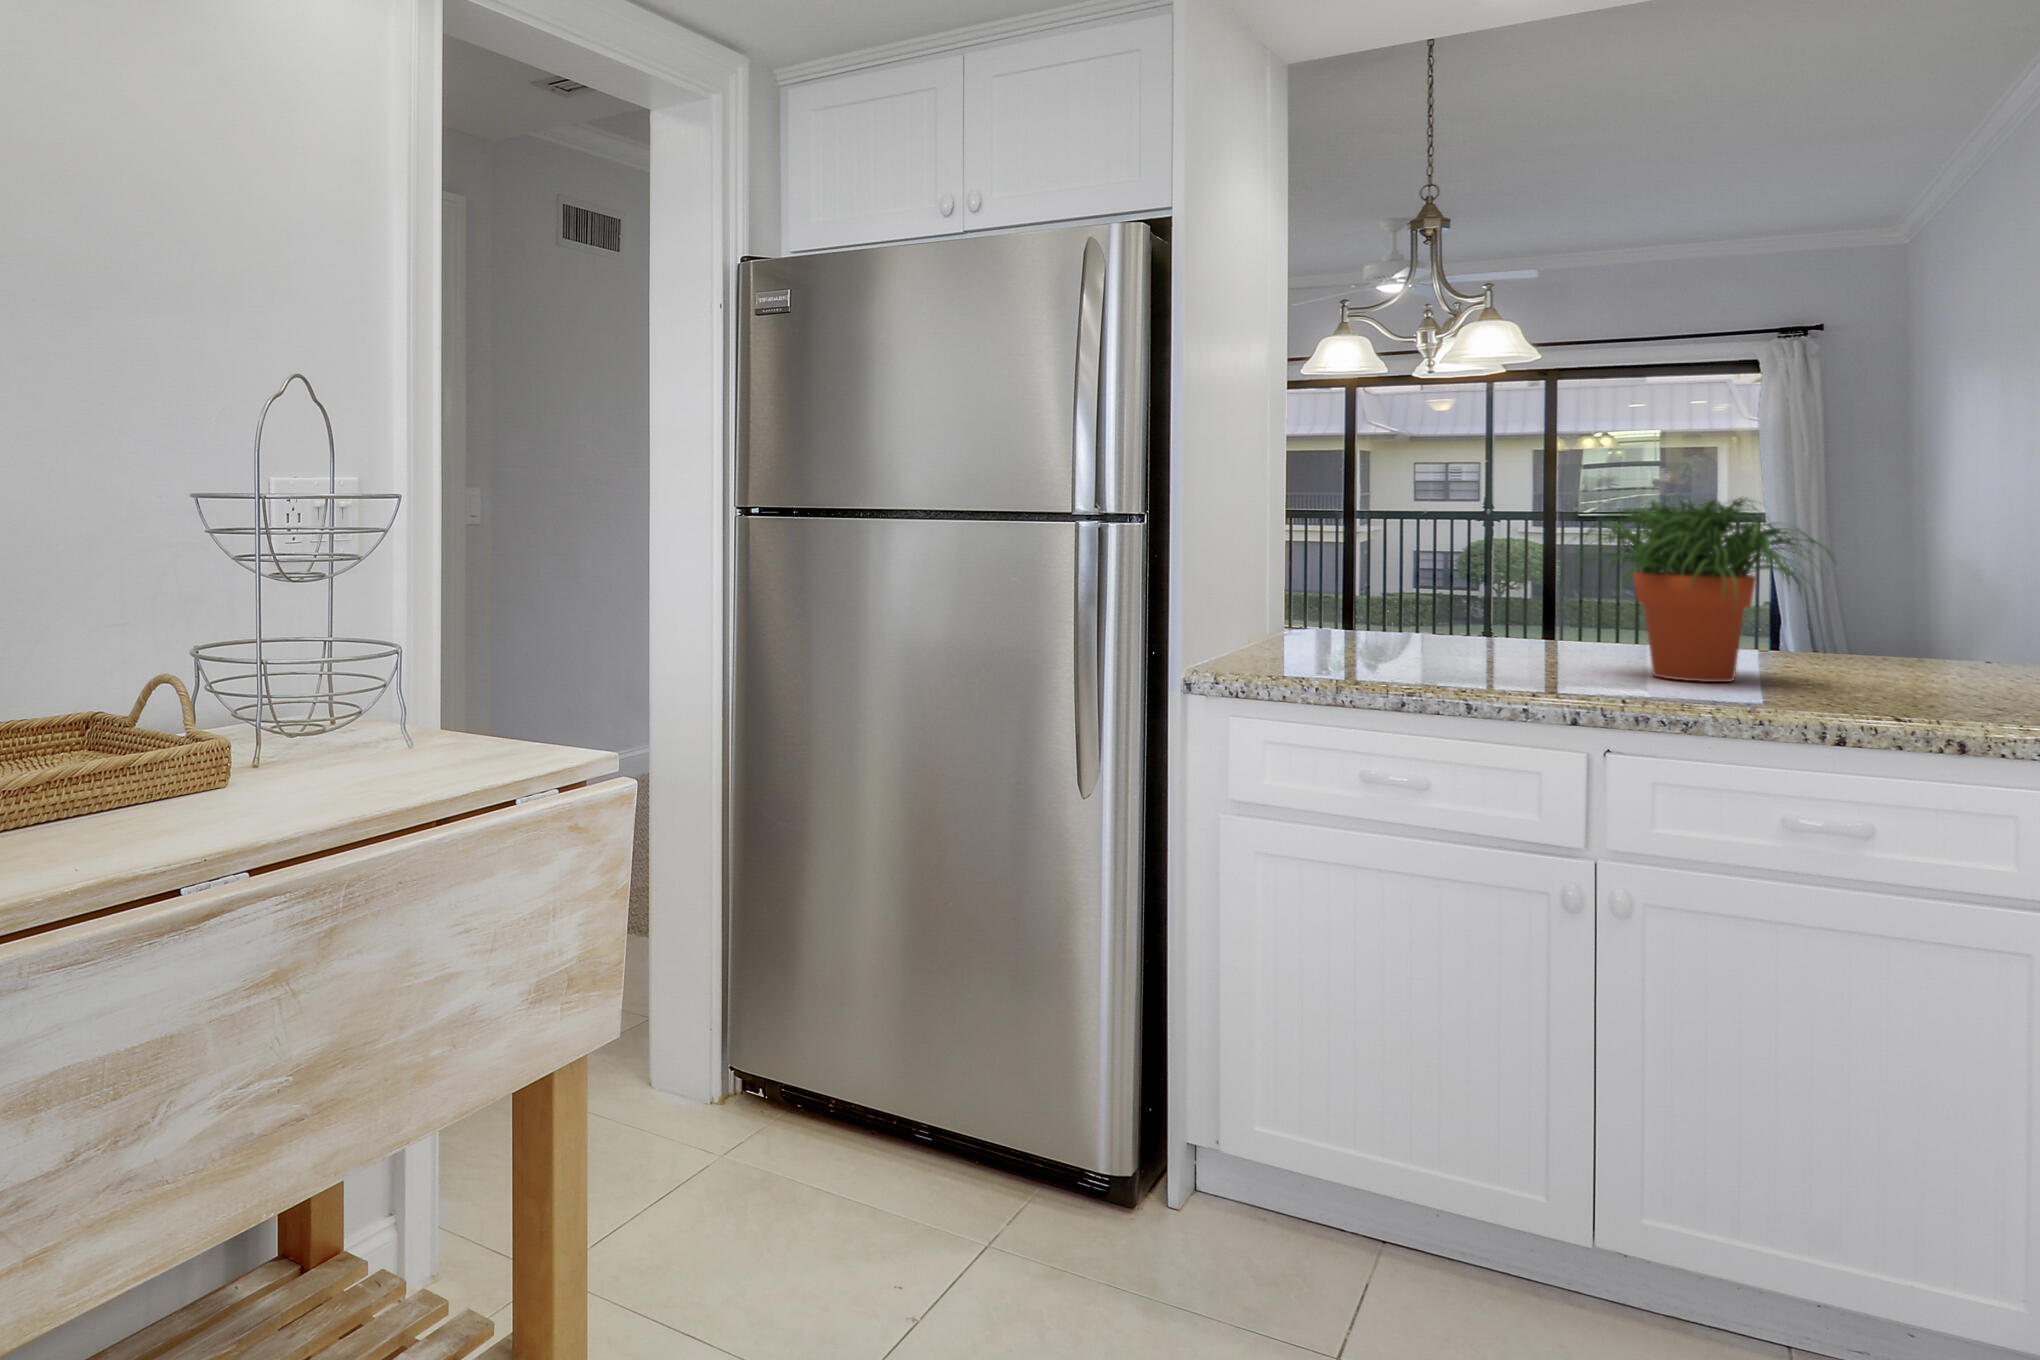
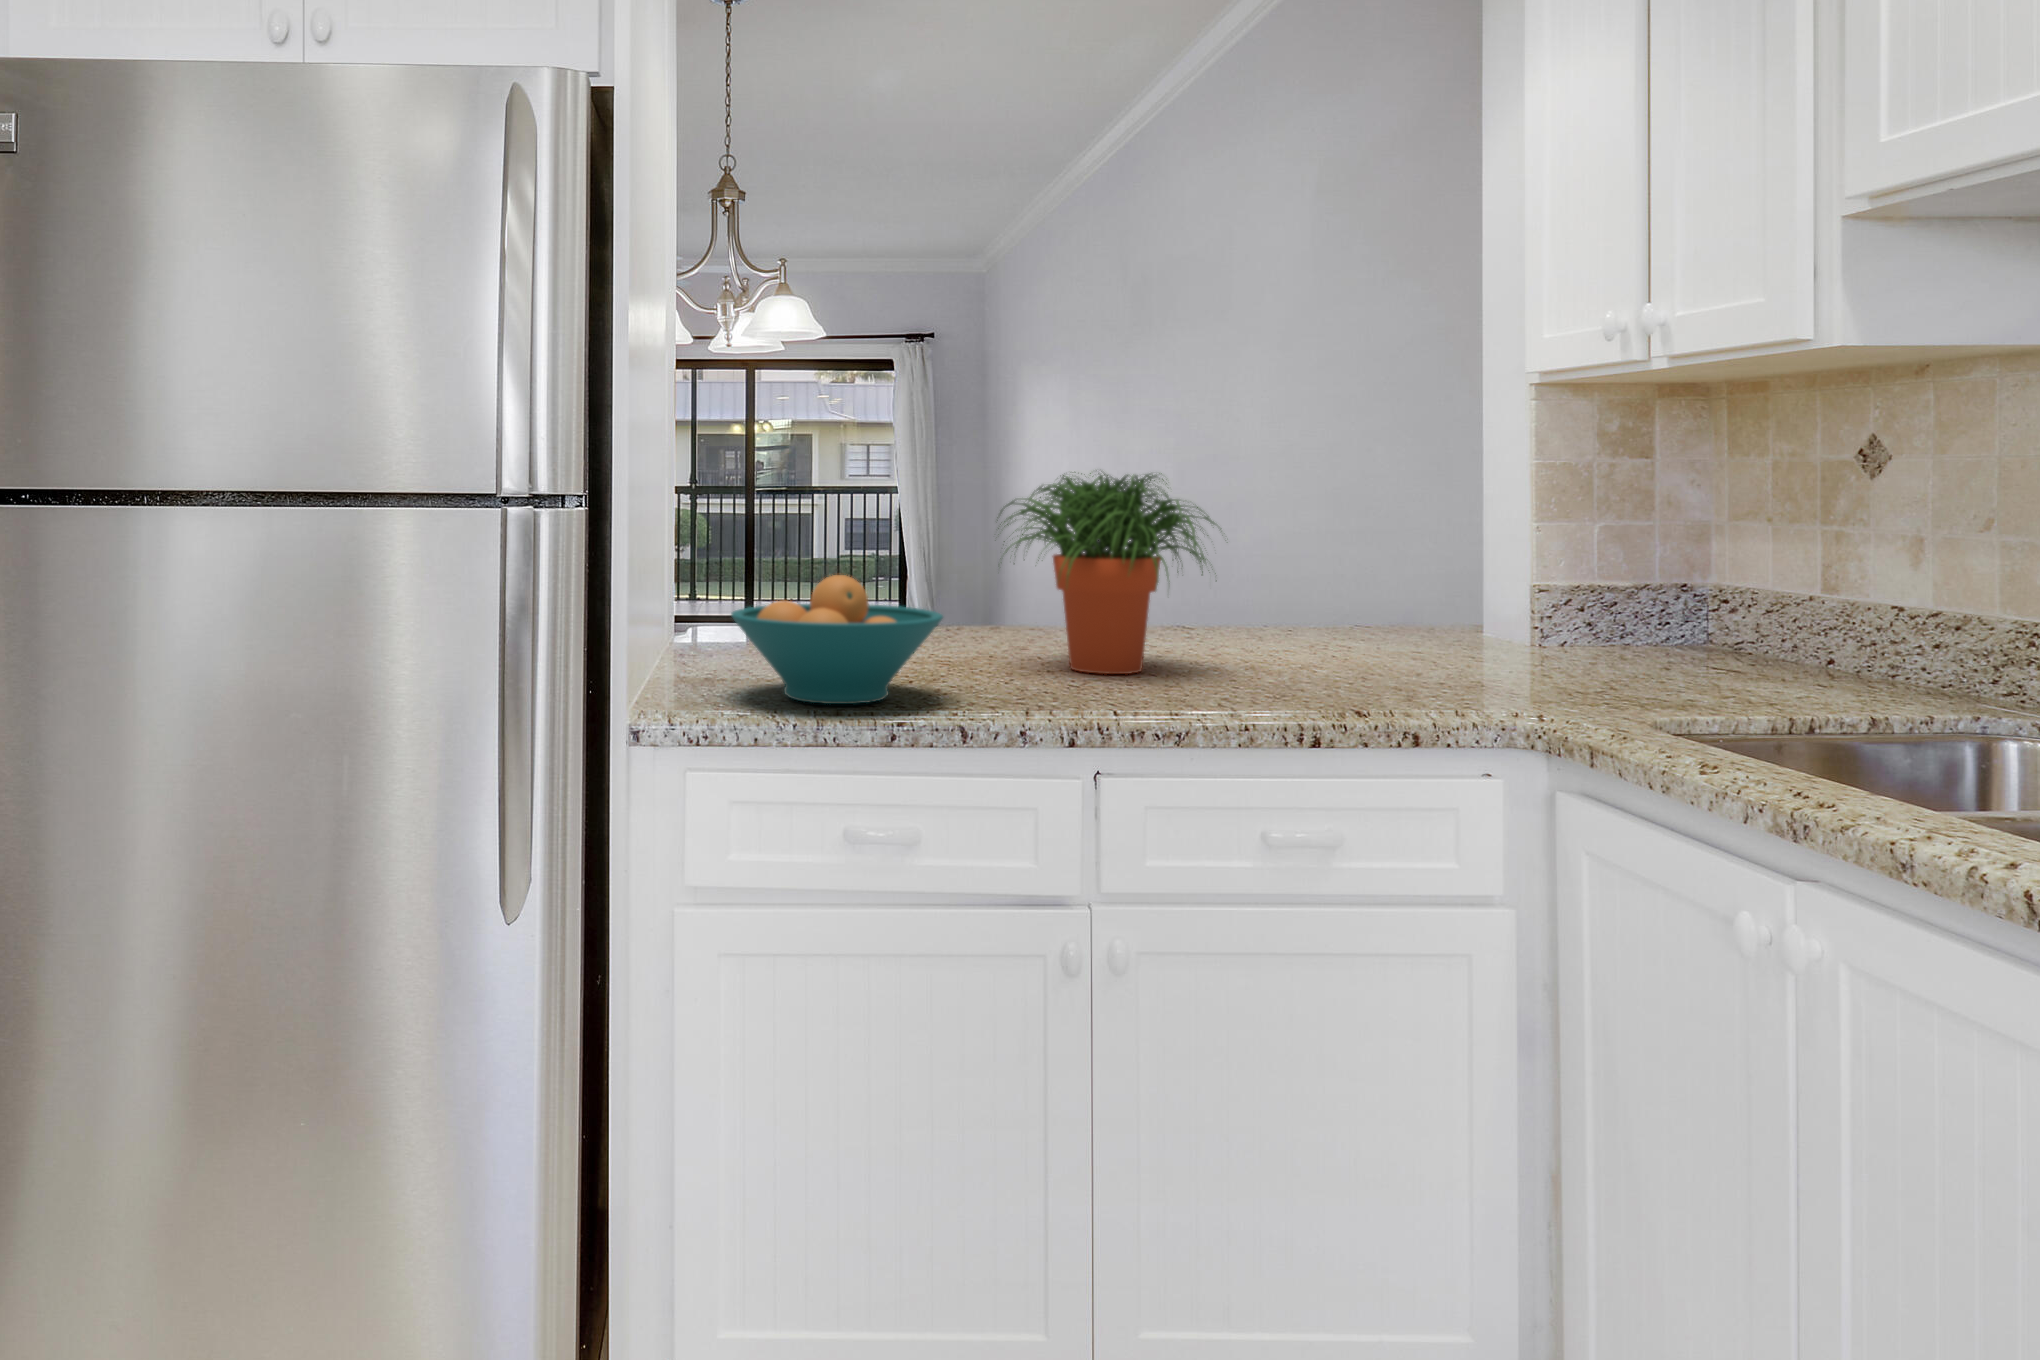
fruit bowl: none [1280,579,1473,679] -> present [731,575,943,704]

